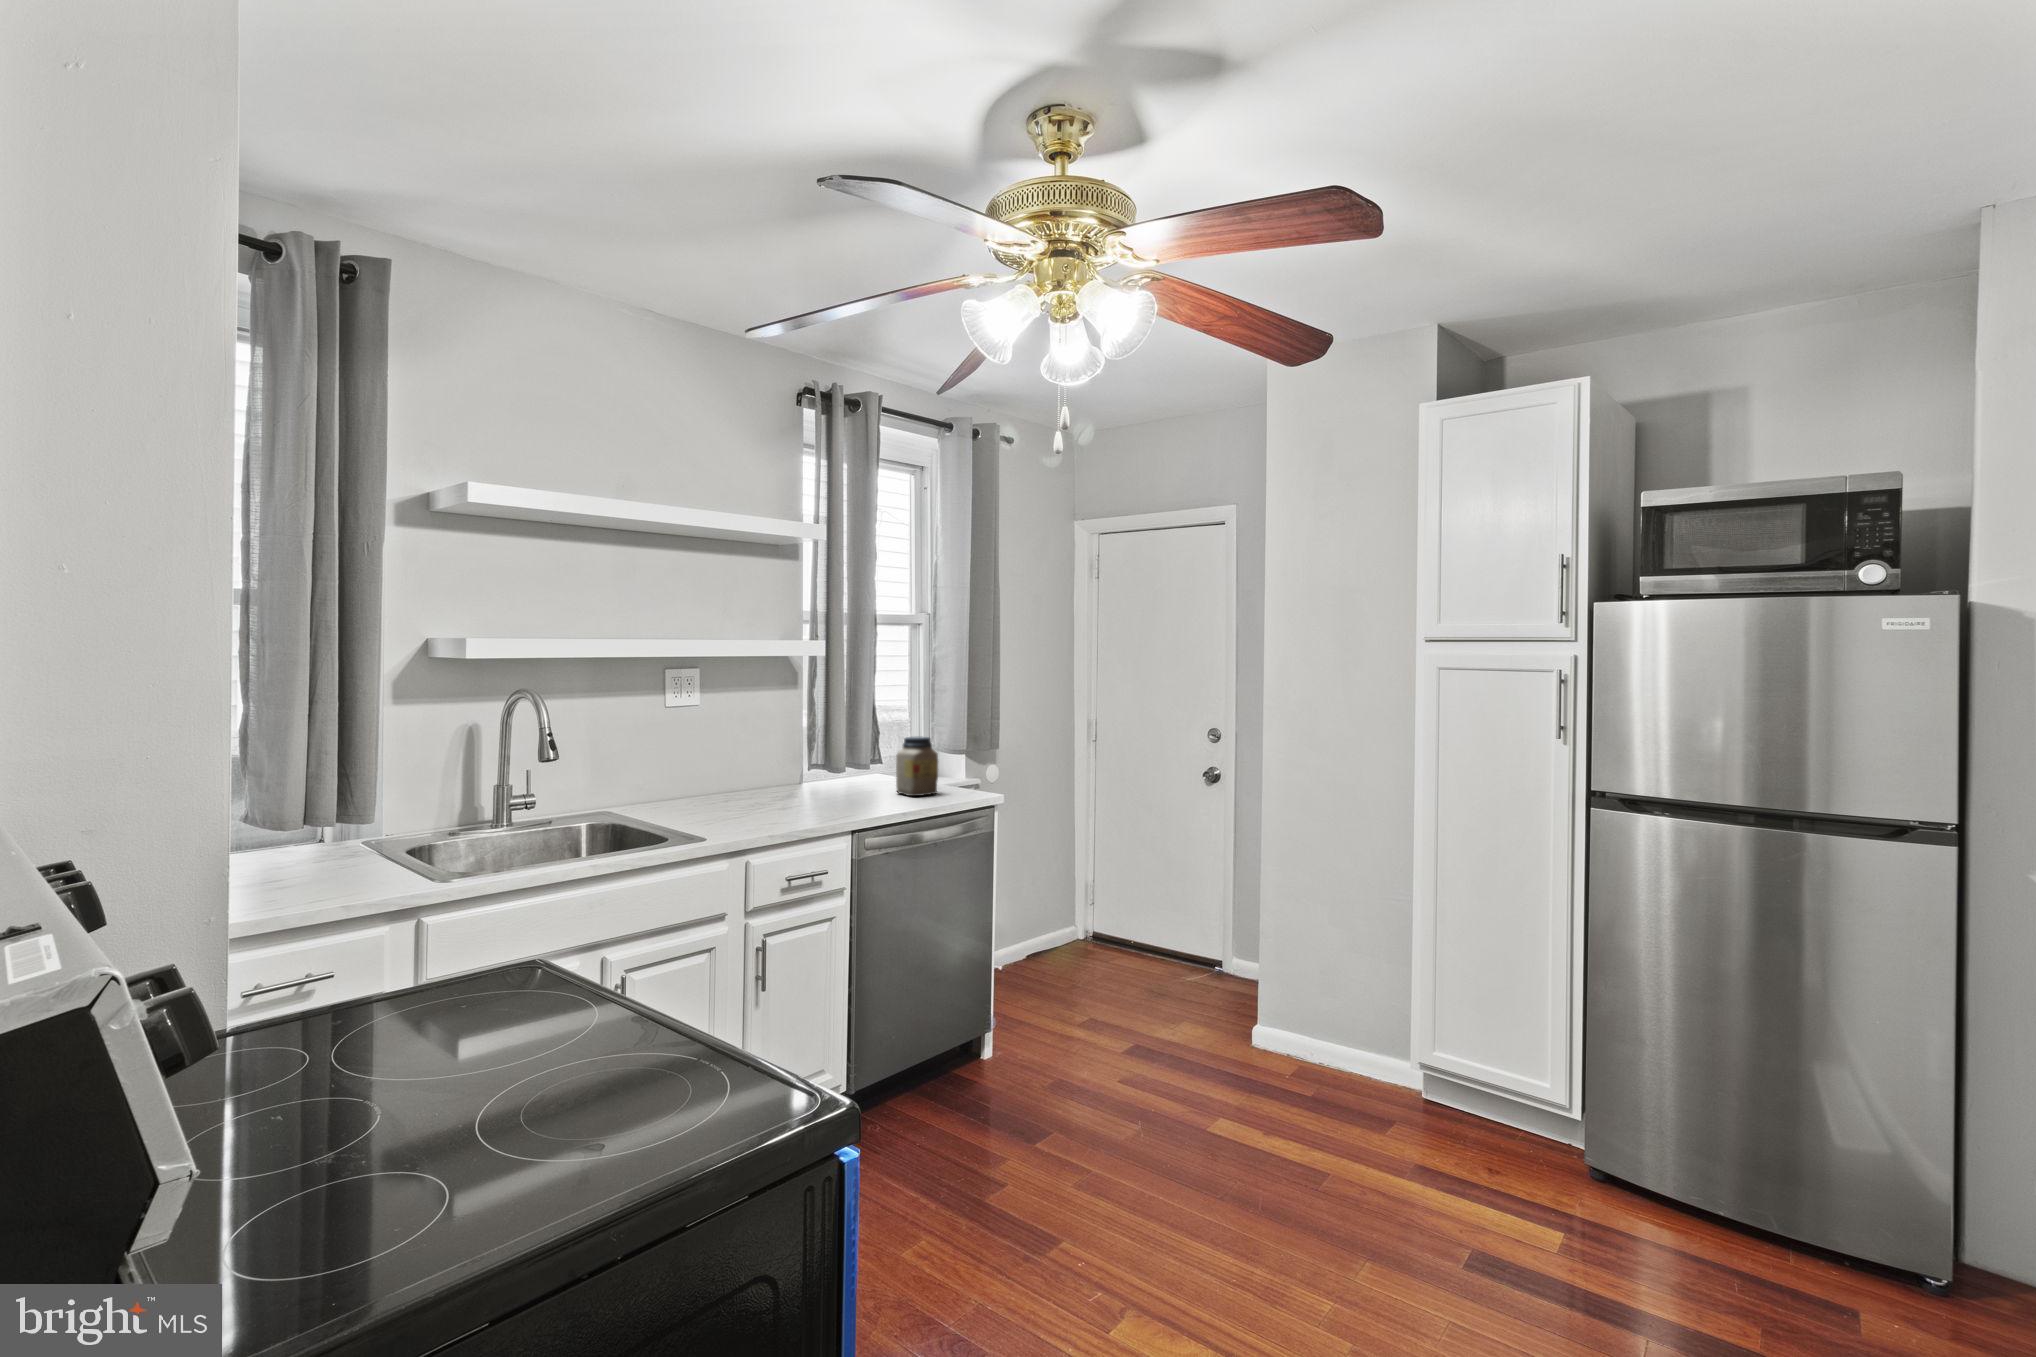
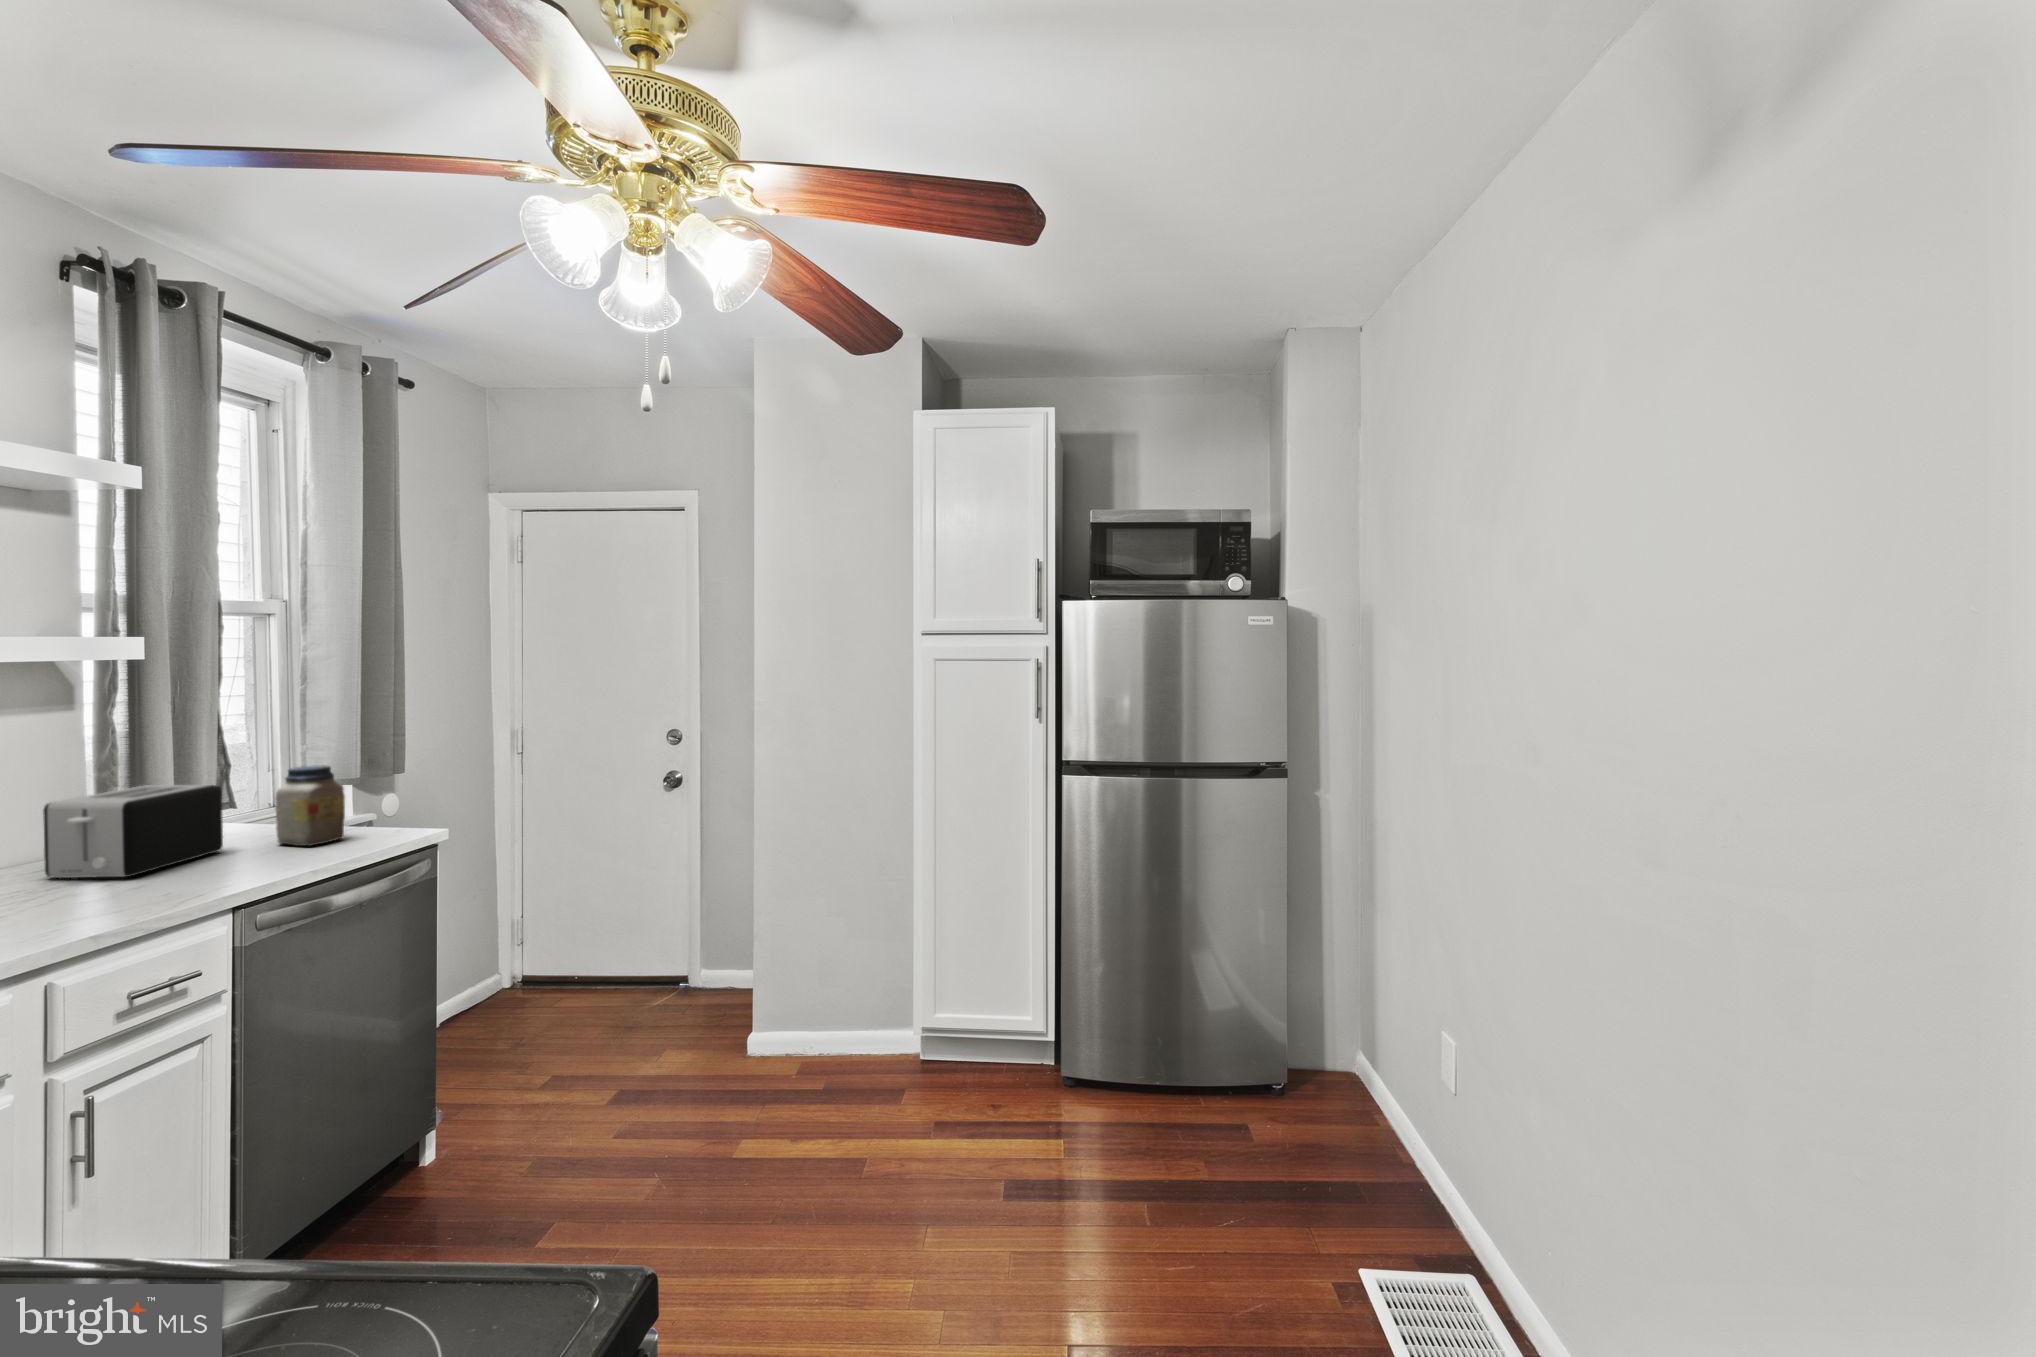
toaster: none [768,743,865,803] -> present [43,785,223,878]

